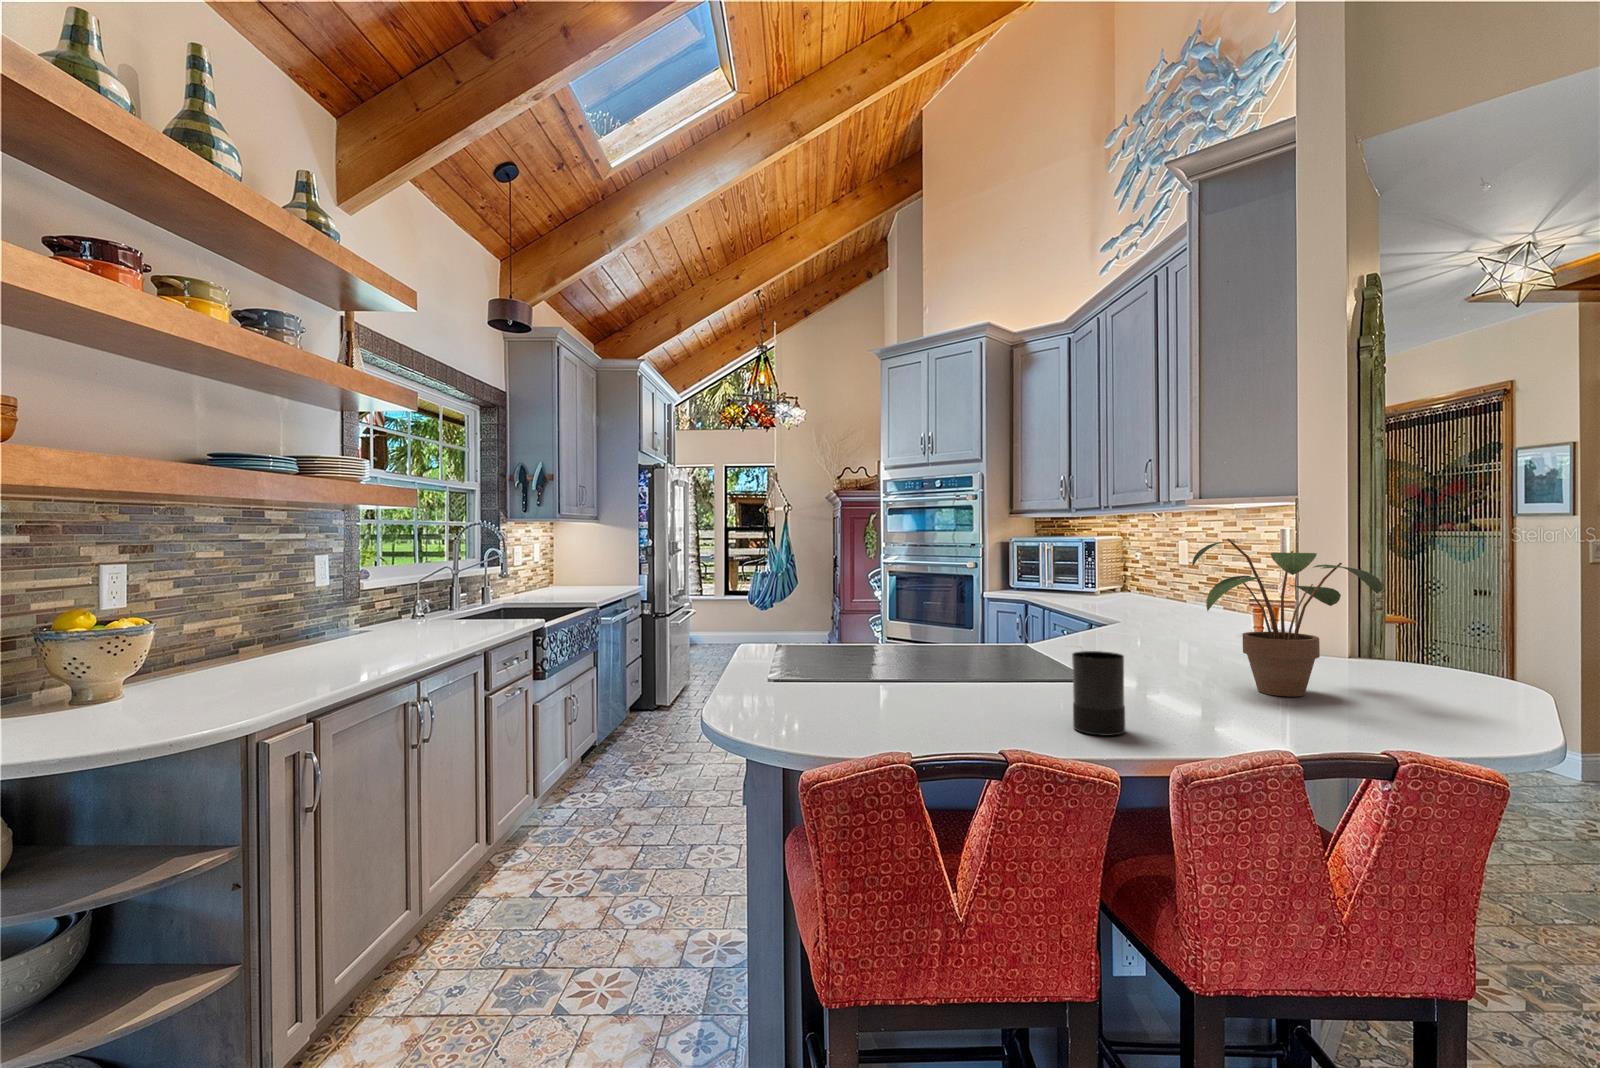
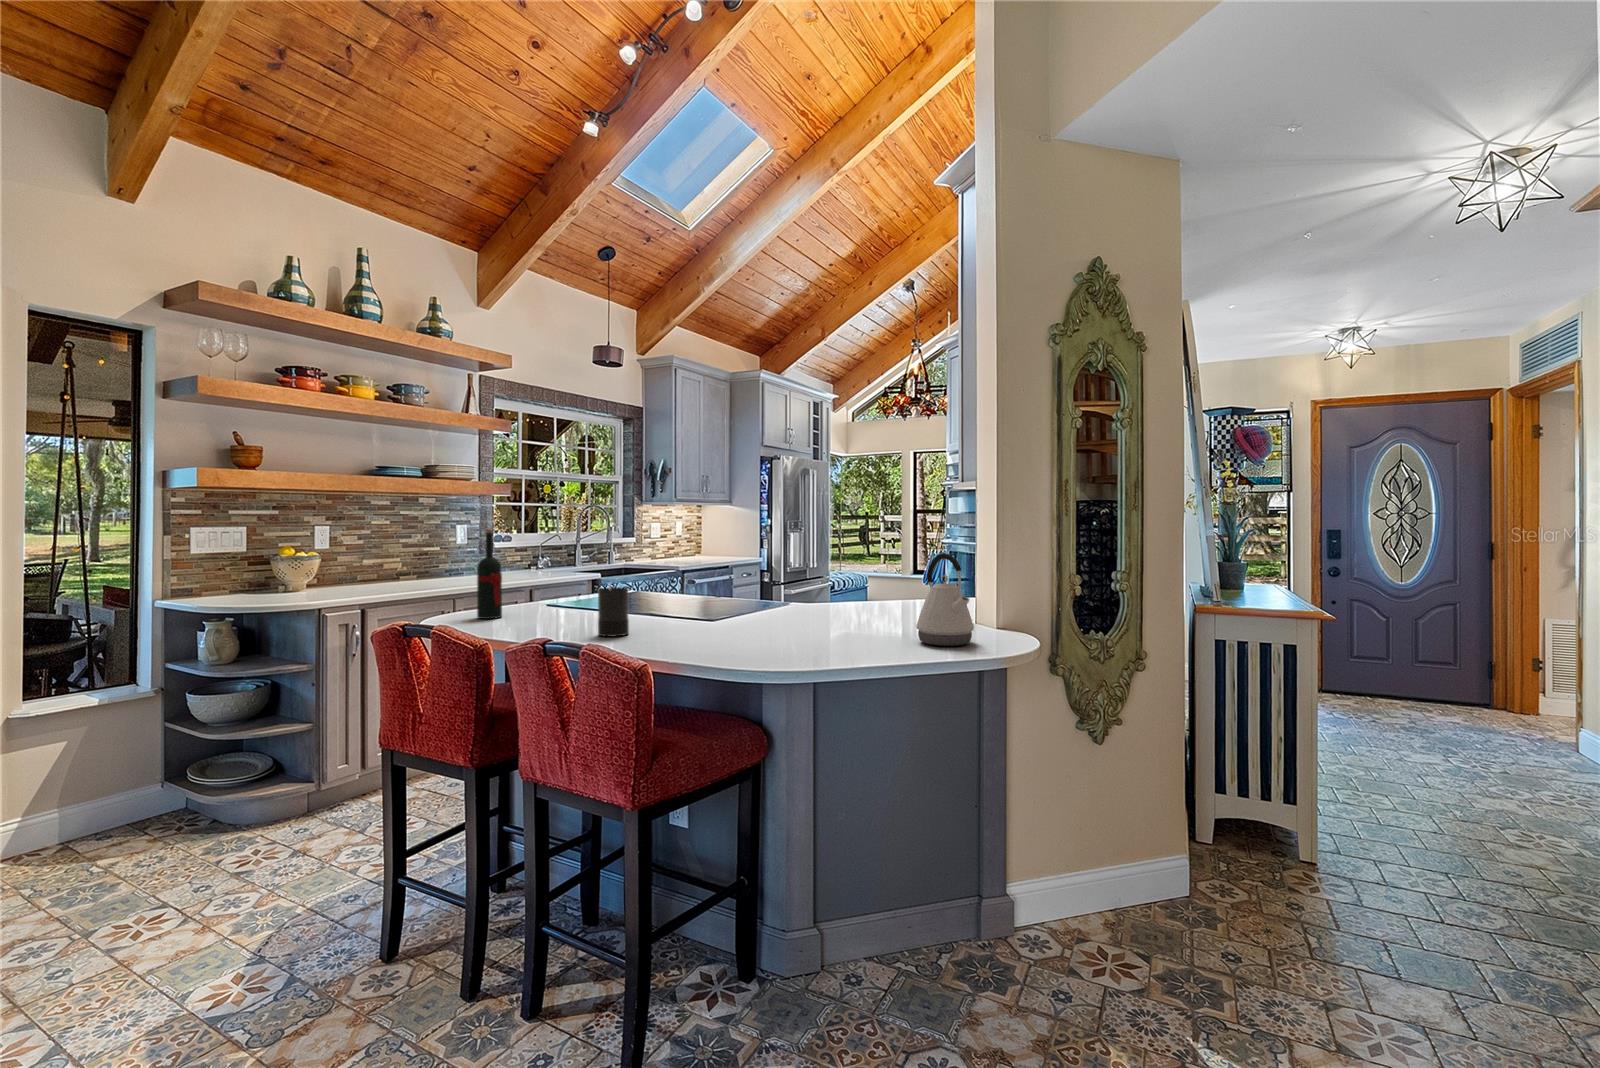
potted plant: present [1192,539,1383,696] -> none [756,520,872,636]
wine bottle: none [751,564,804,726] -> present [477,530,502,619]
kettle: none [1389,577,1503,692] -> present [916,553,974,646]

